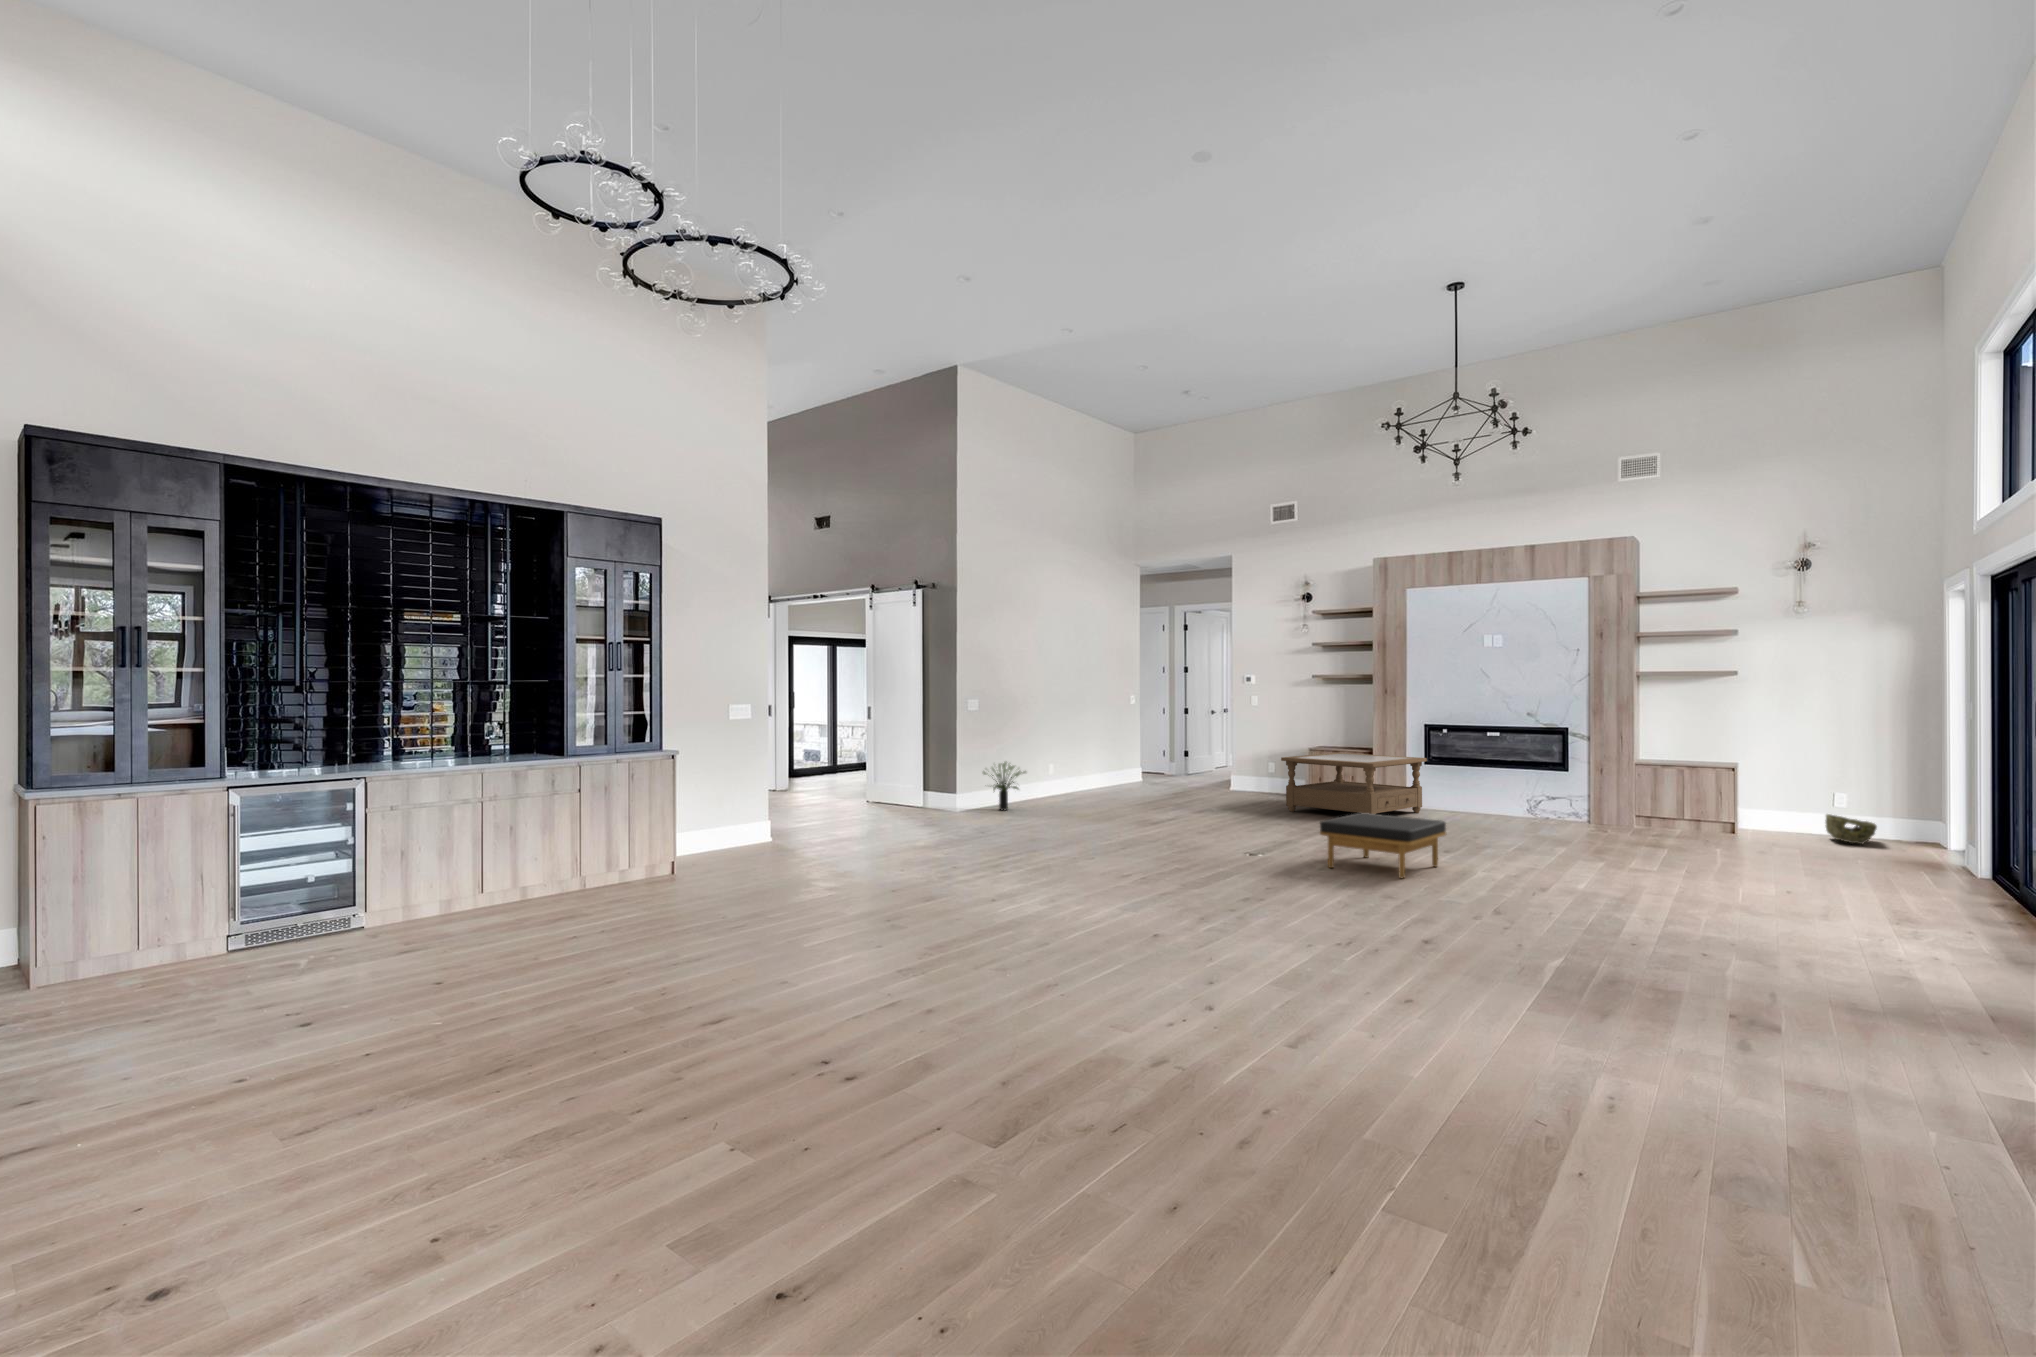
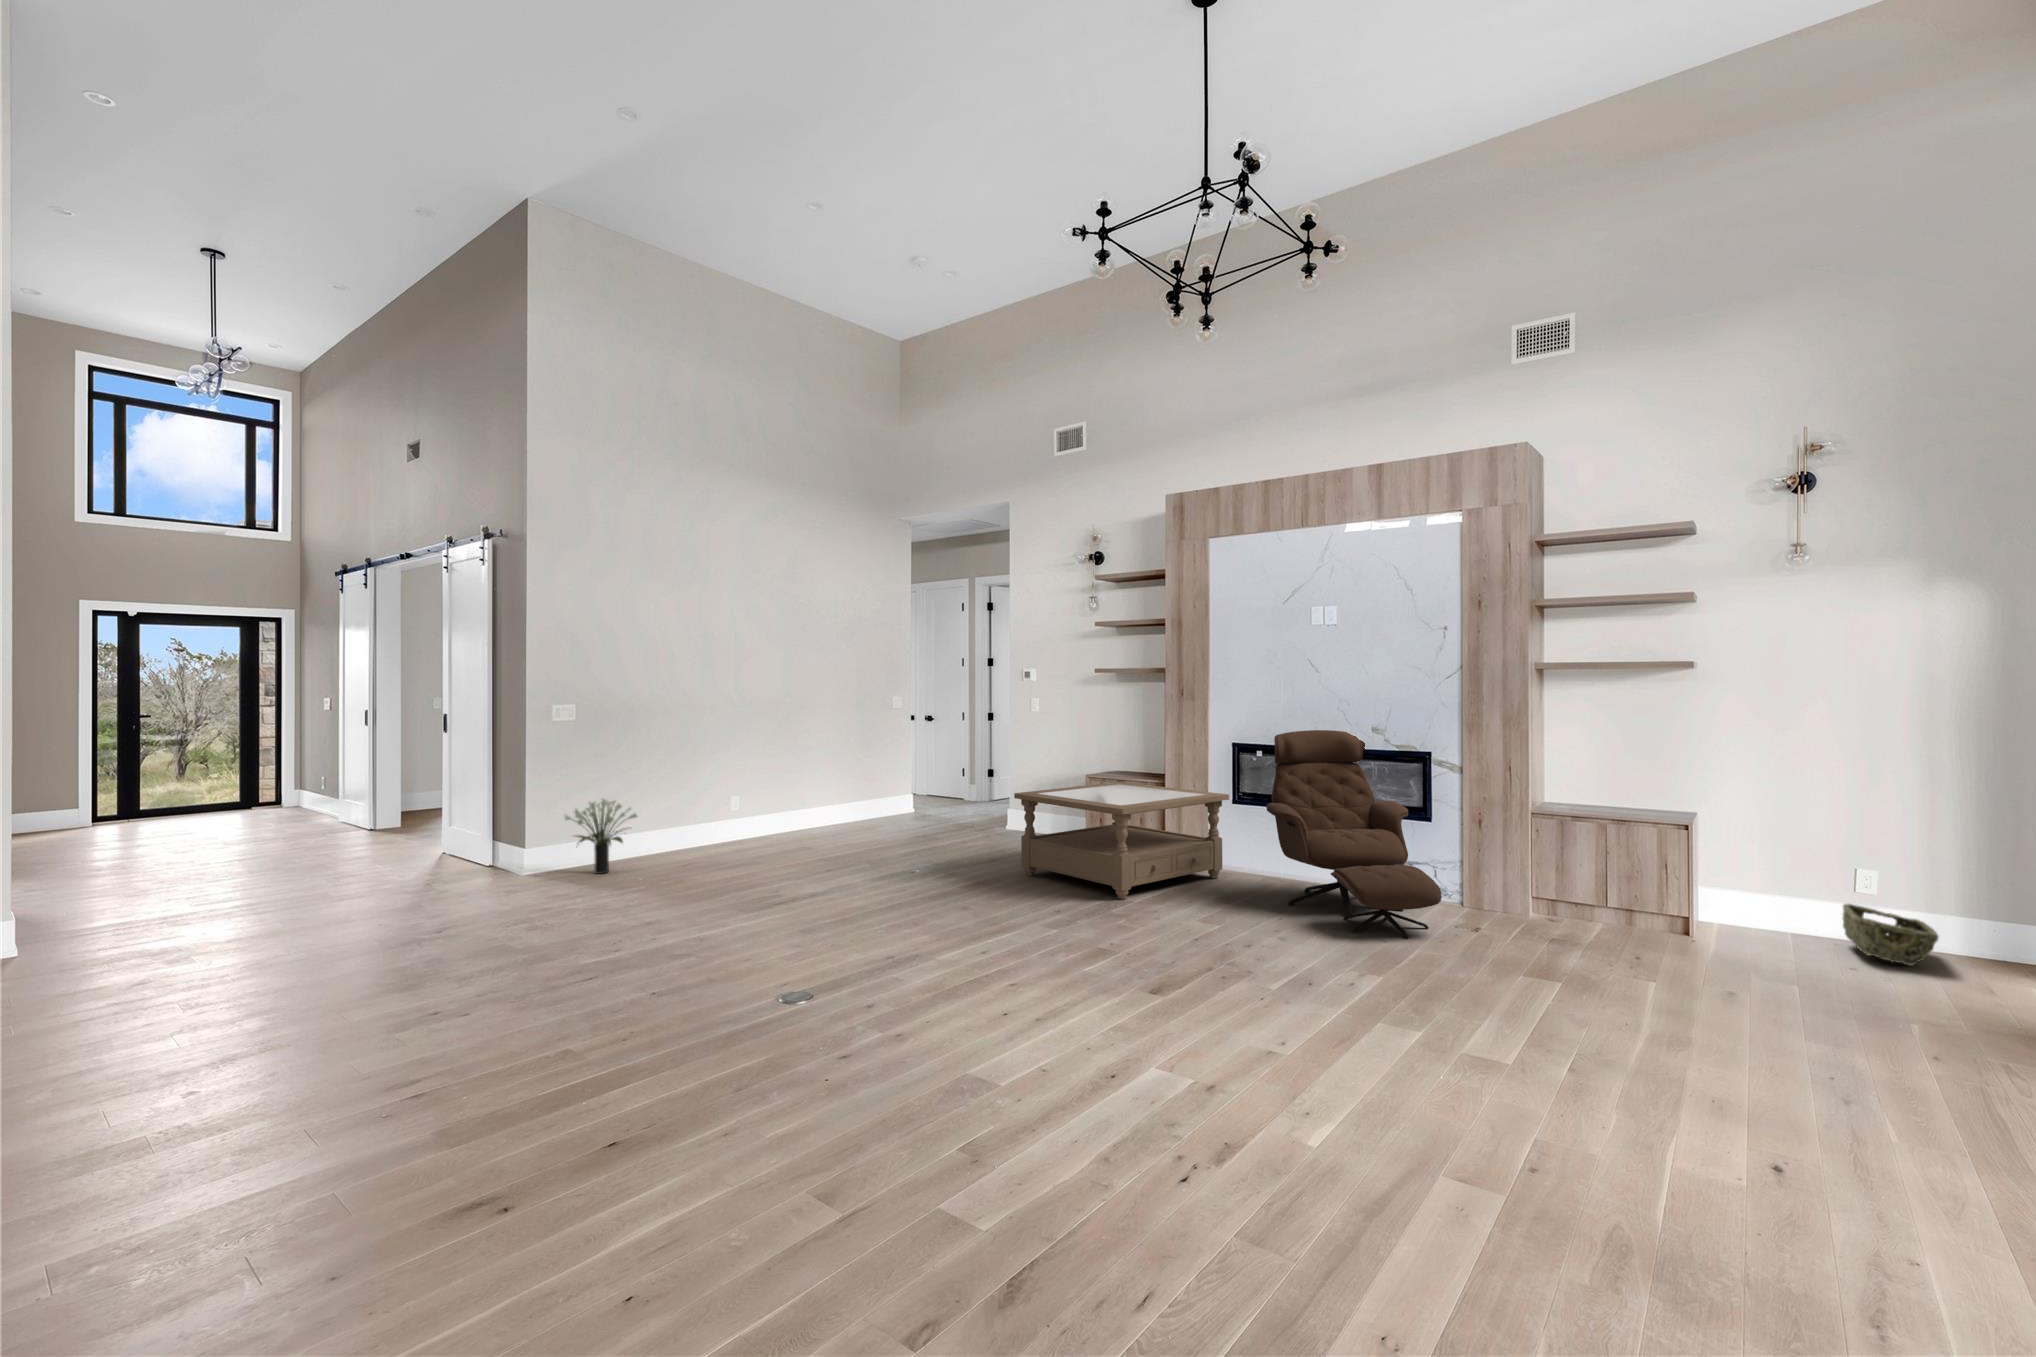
lounge chair: none [1460,715,1585,835] -> present [1266,730,1442,938]
ottoman: present [1320,813,1446,878] -> none [863,925,1113,1100]

